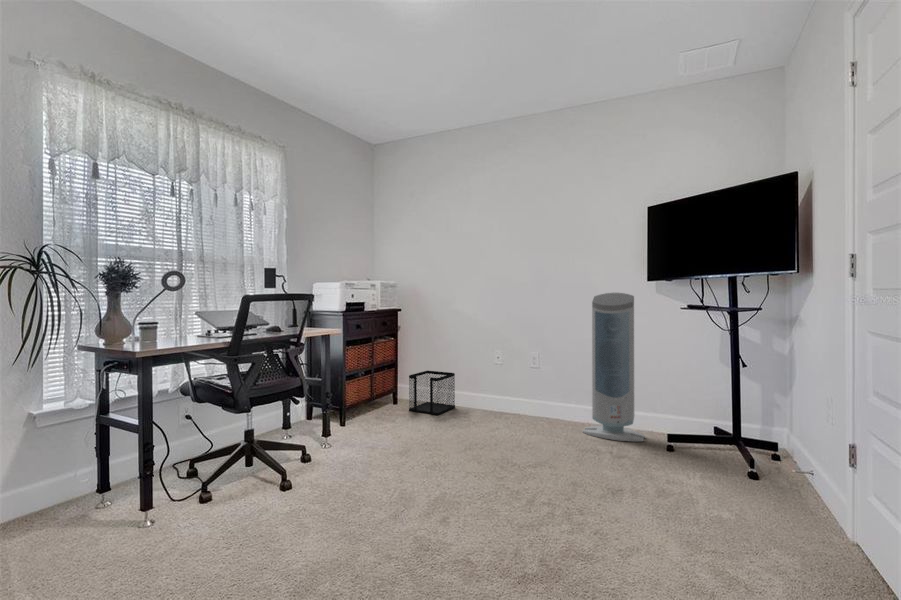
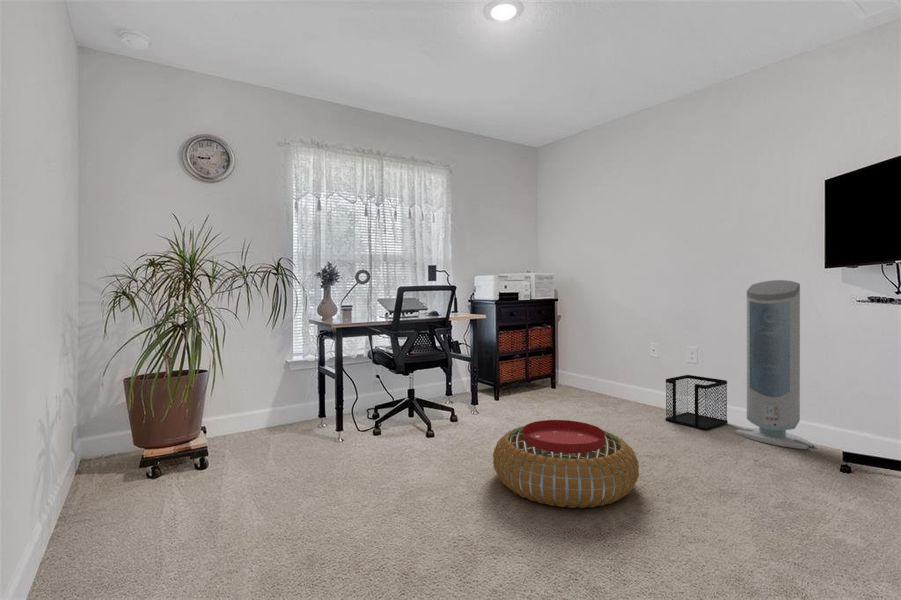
wastebasket: present [409,371,455,415] -> present [665,375,728,430]
pouf: none [399,449,565,564] -> present [493,420,639,508]

